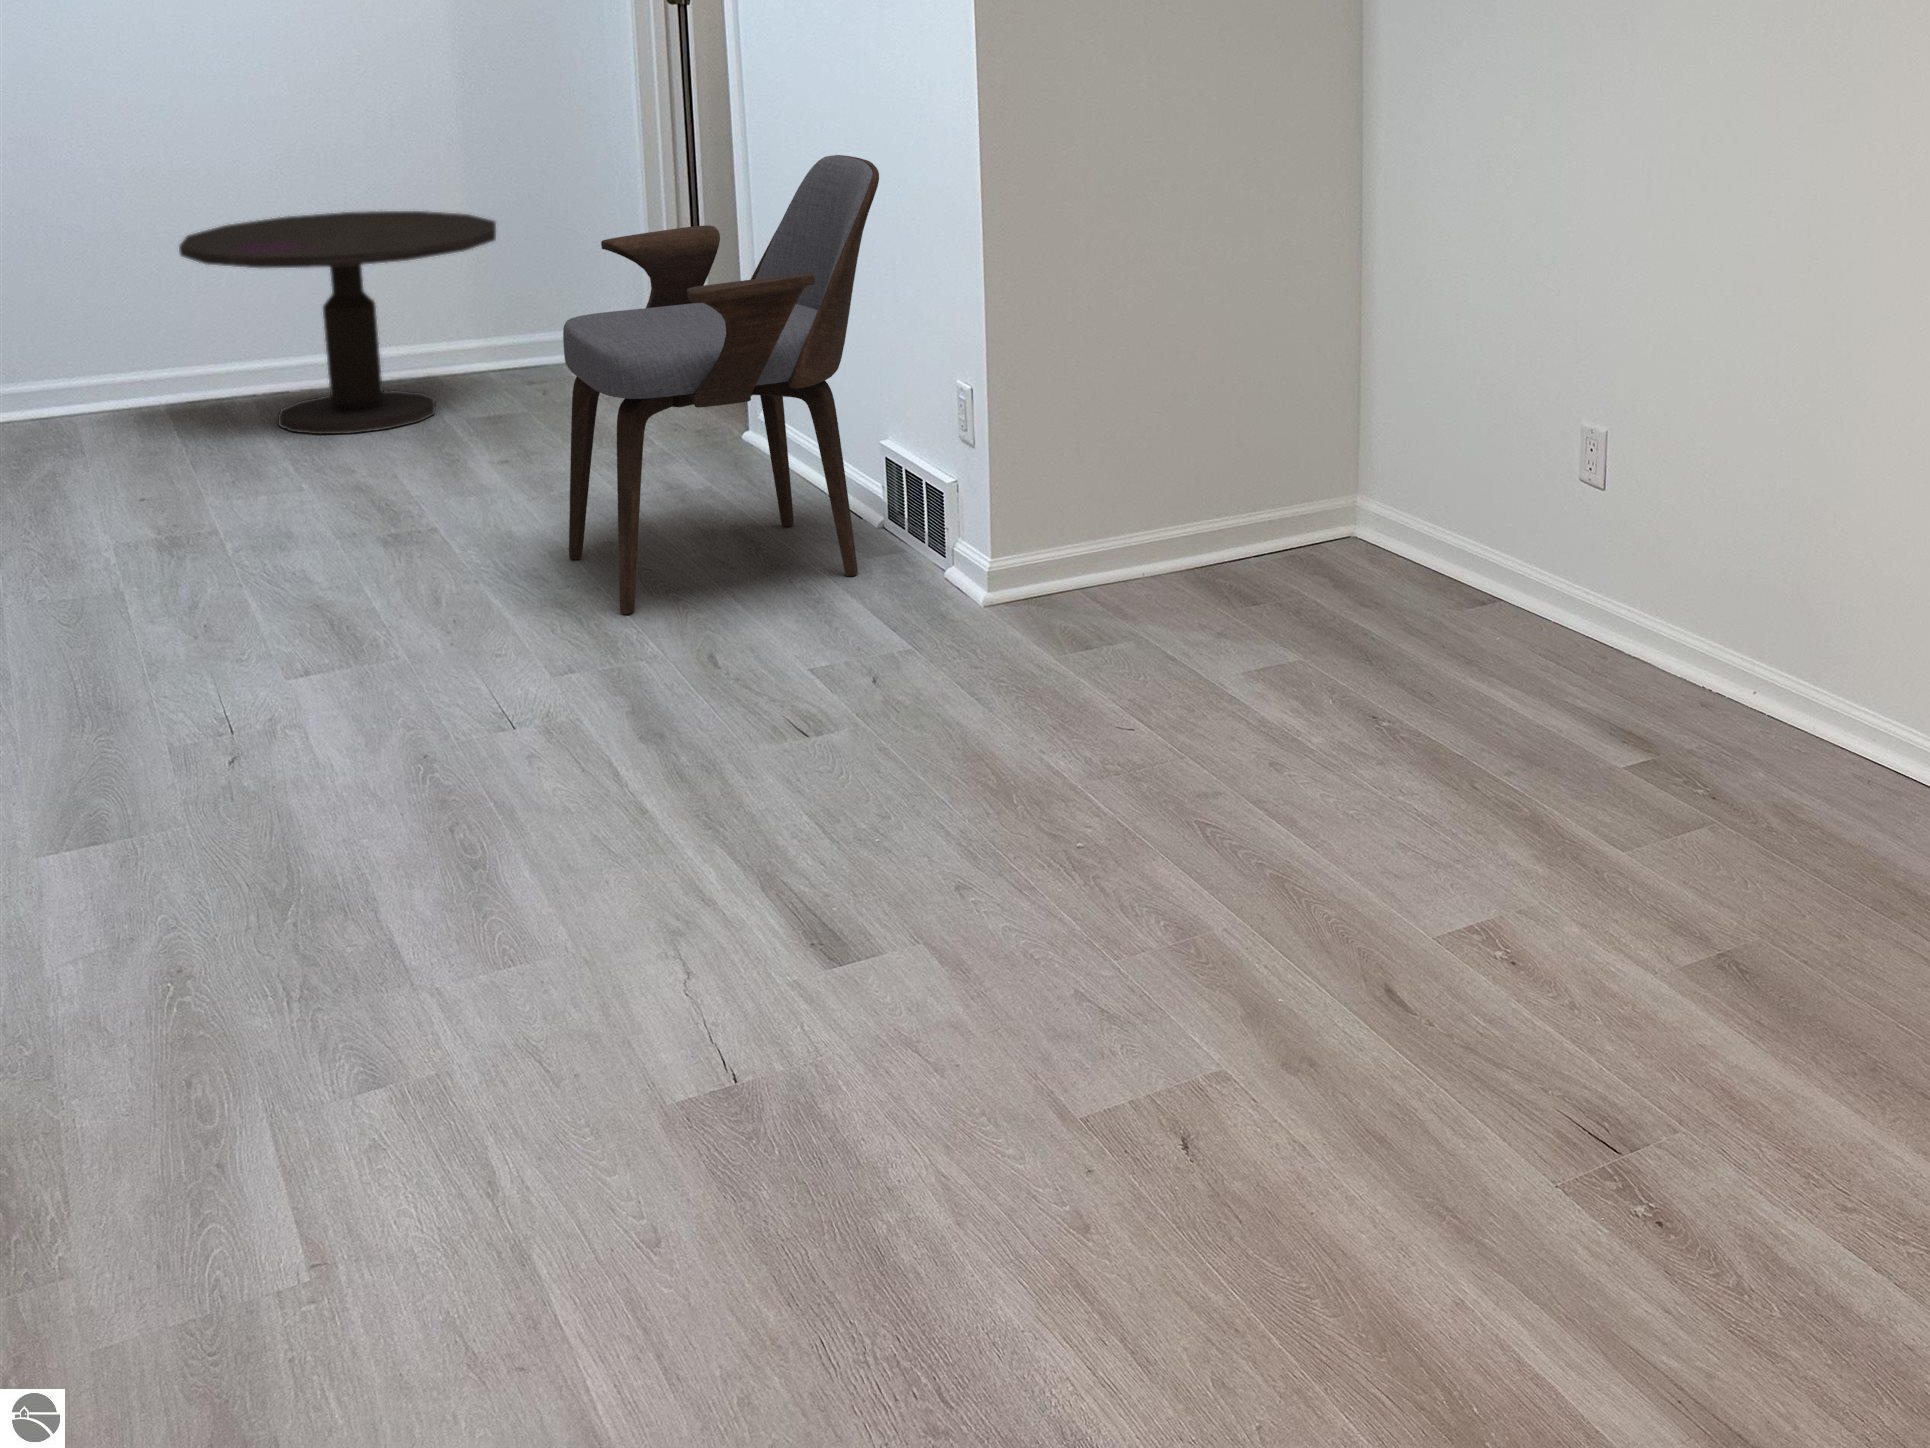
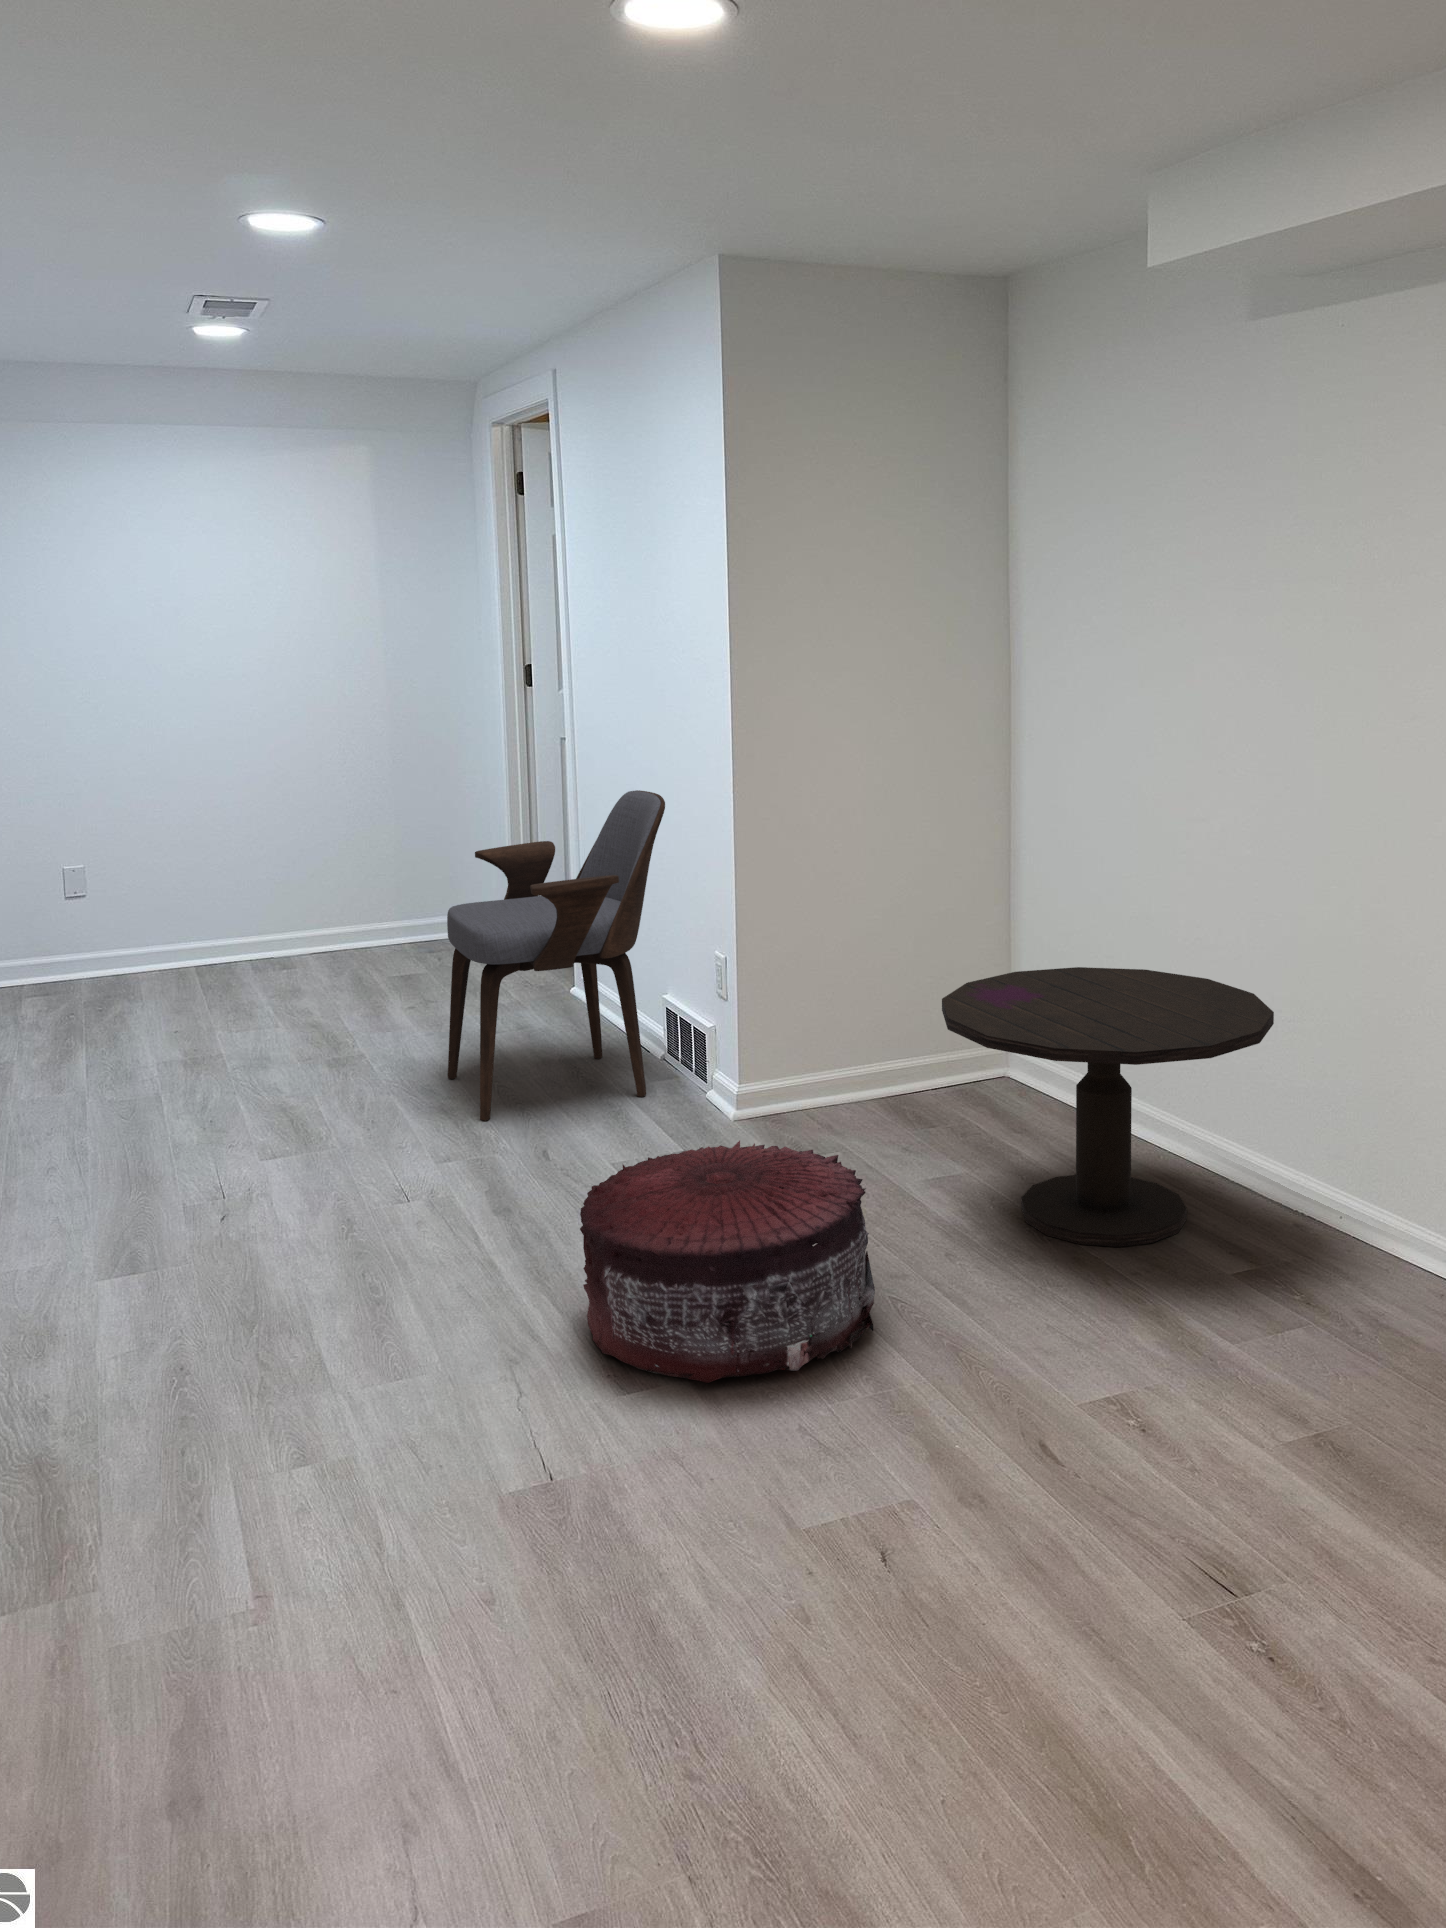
side table: present [179,211,496,434] -> present [942,967,1274,1247]
pouf: none [773,625,1171,933] -> present [580,1141,875,1383]

